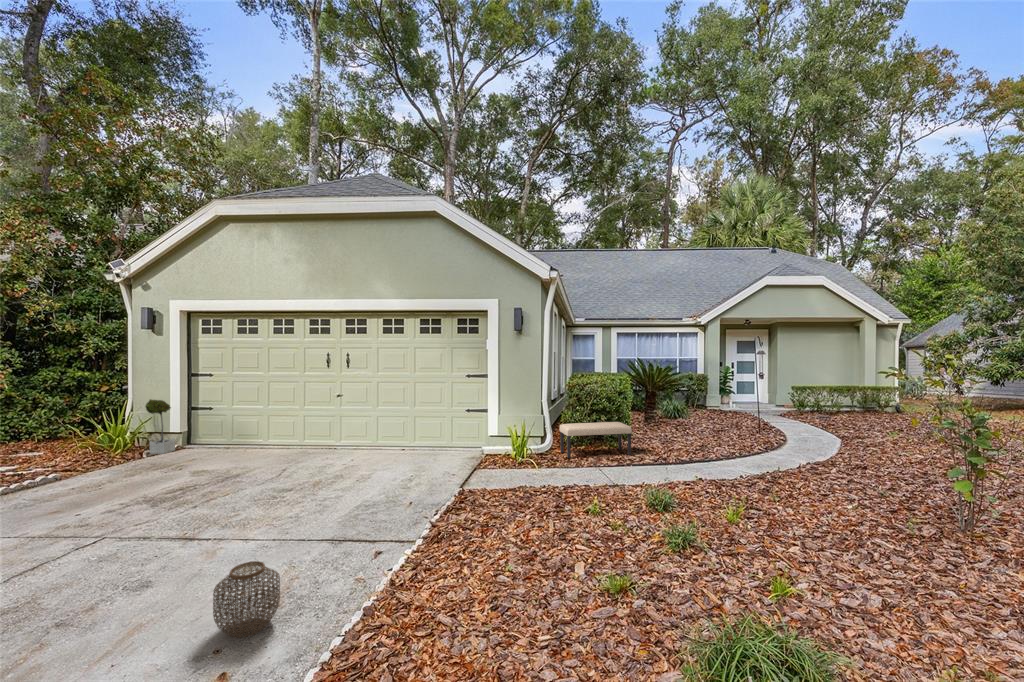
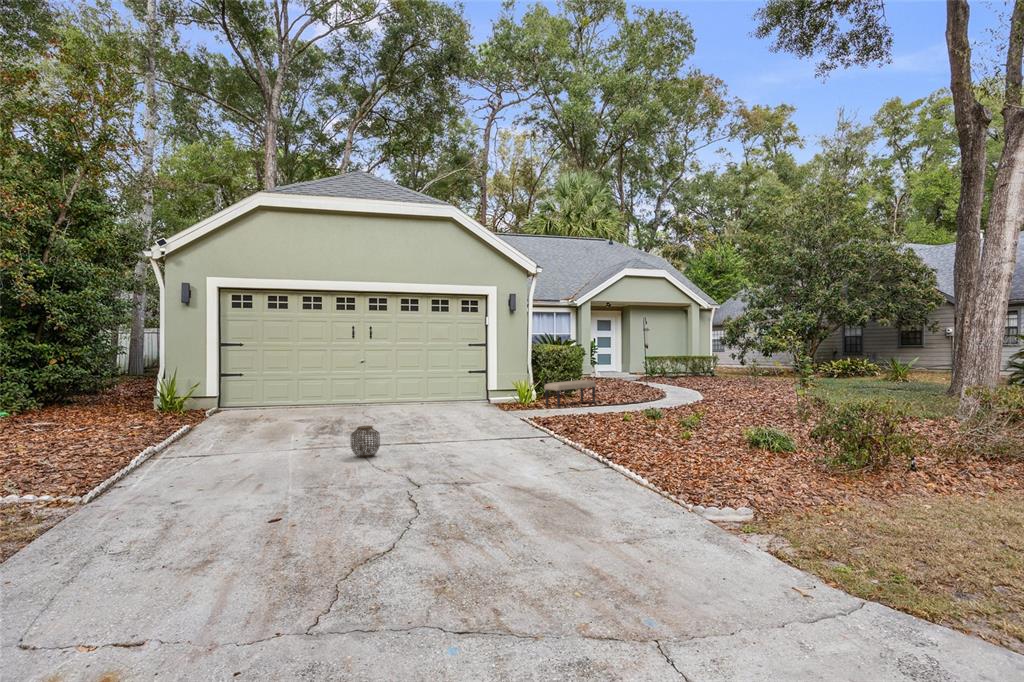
potted tree: present [146,399,175,454] -> none [162,383,190,440]
woven basket: present [213,561,280,638] -> present [351,426,380,458]

